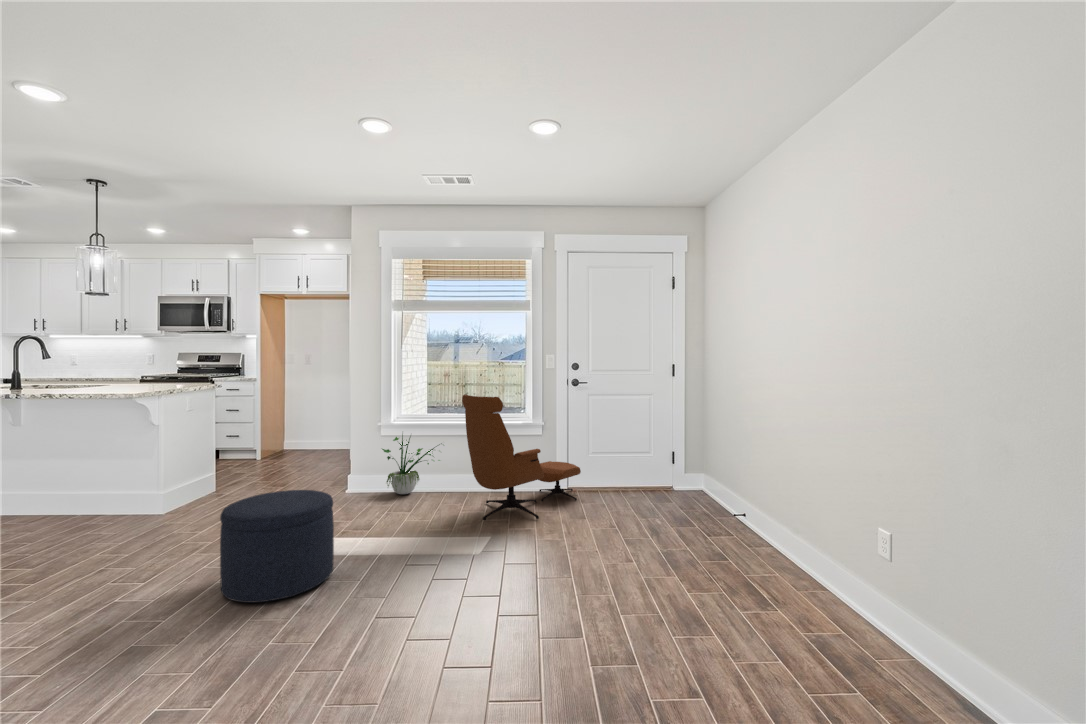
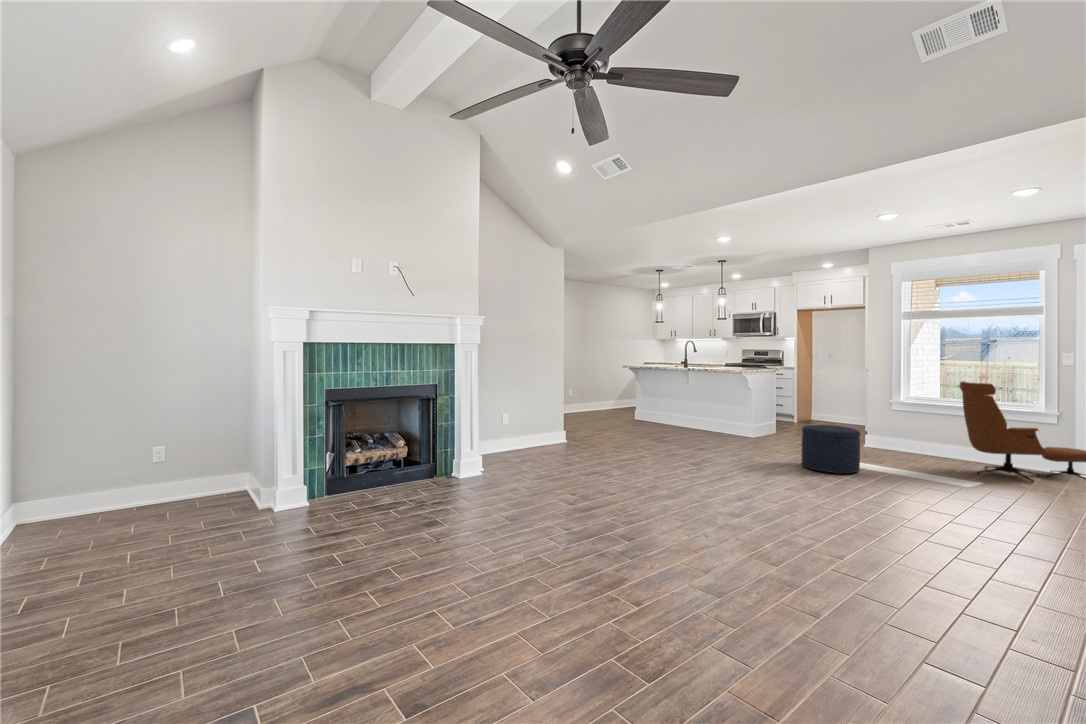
potted plant: present [382,435,440,494] -> none [891,403,950,453]

